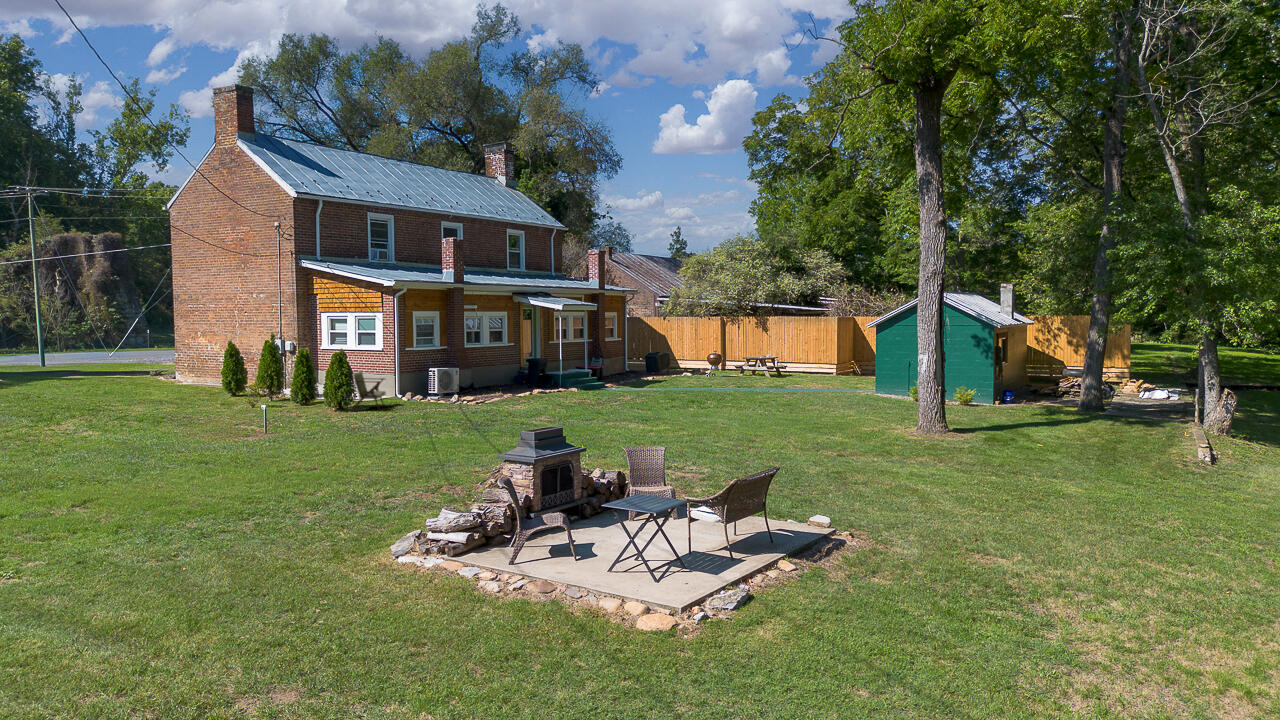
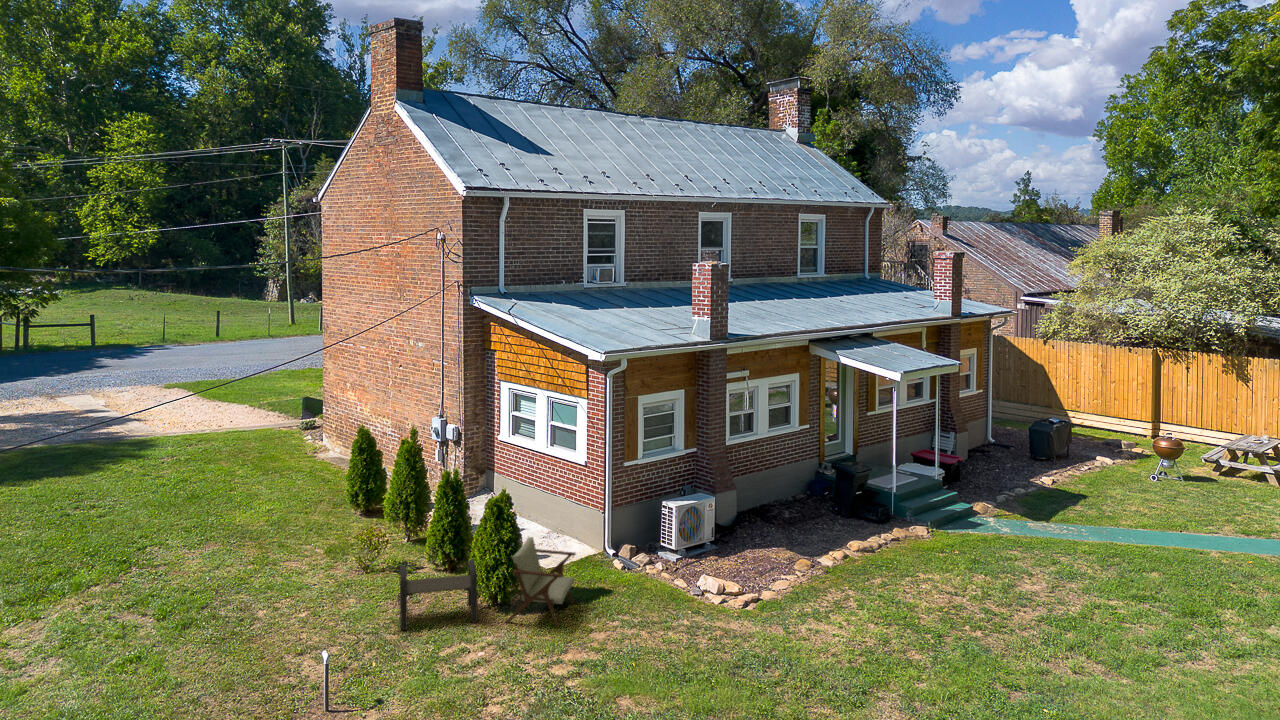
bench: none [287,381,334,413] -> present [400,559,478,630]

